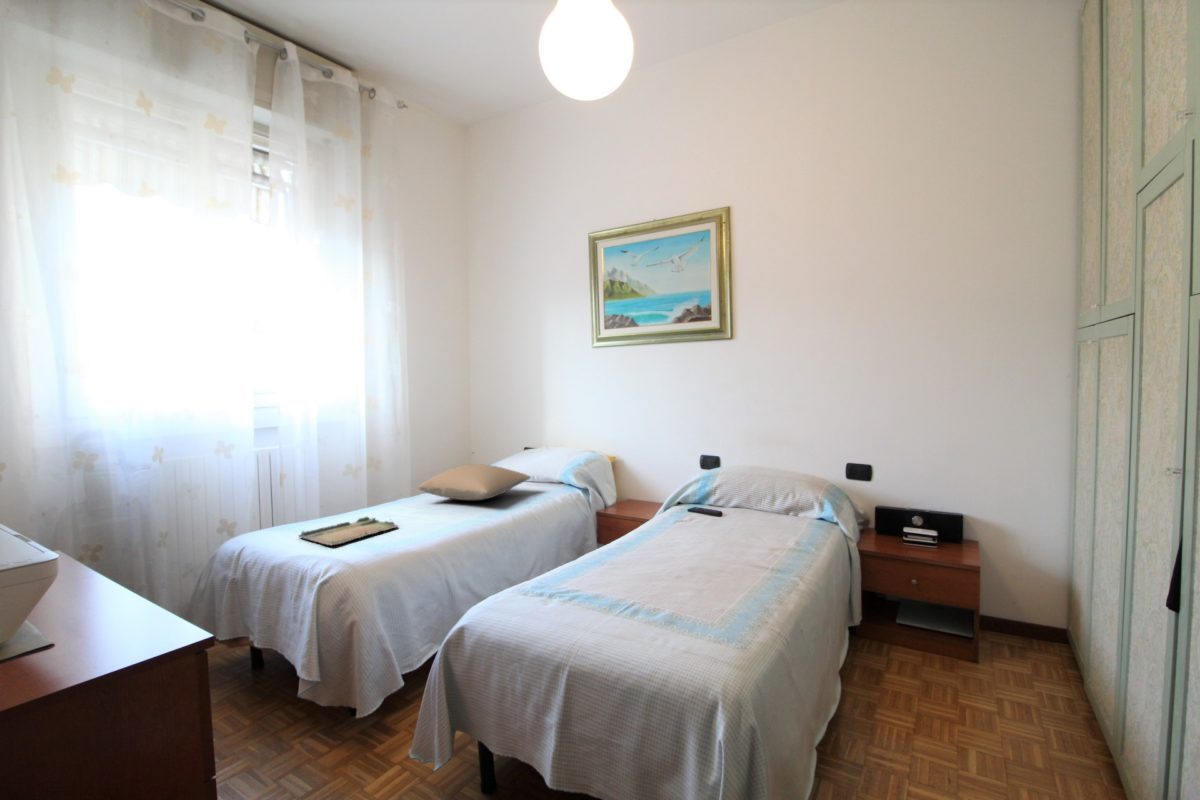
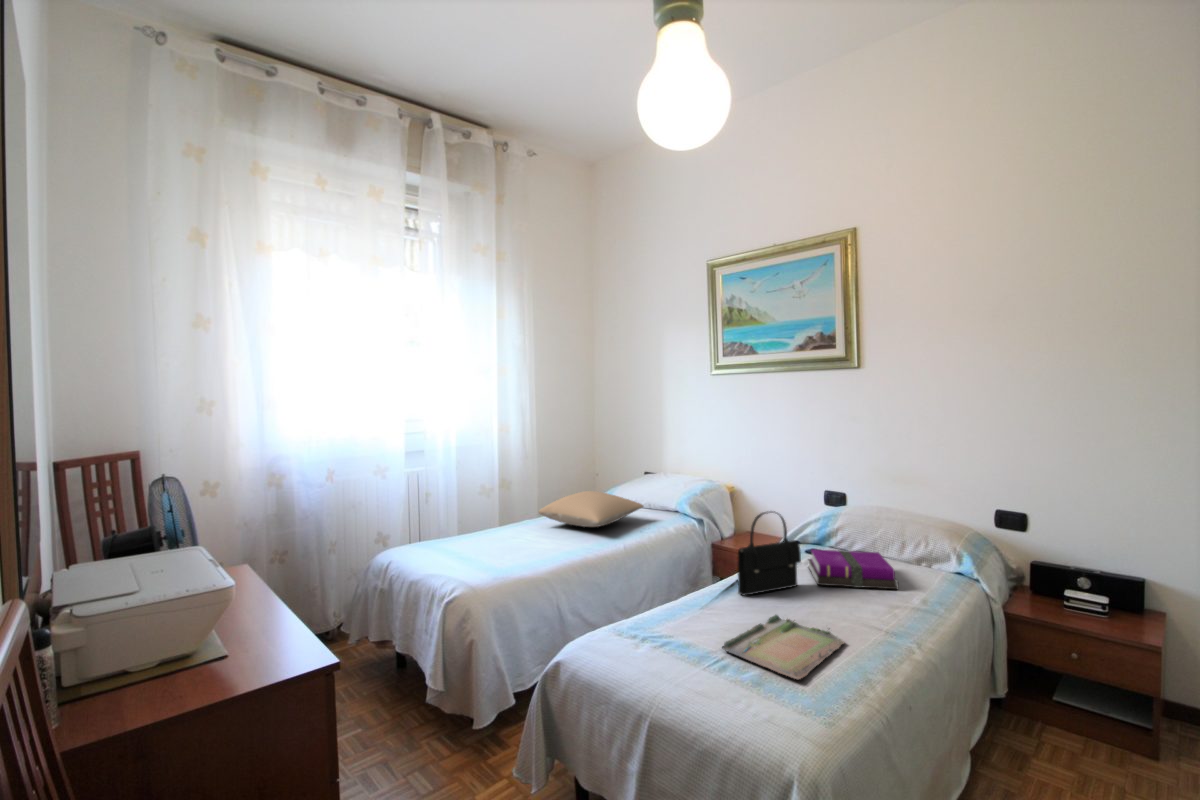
handbag: none [635,467,692,550] -> present [738,511,801,596]
notebook: none [694,504,775,535] -> present [808,549,898,589]
tray: present [299,517,397,545] -> present [722,615,844,679]

